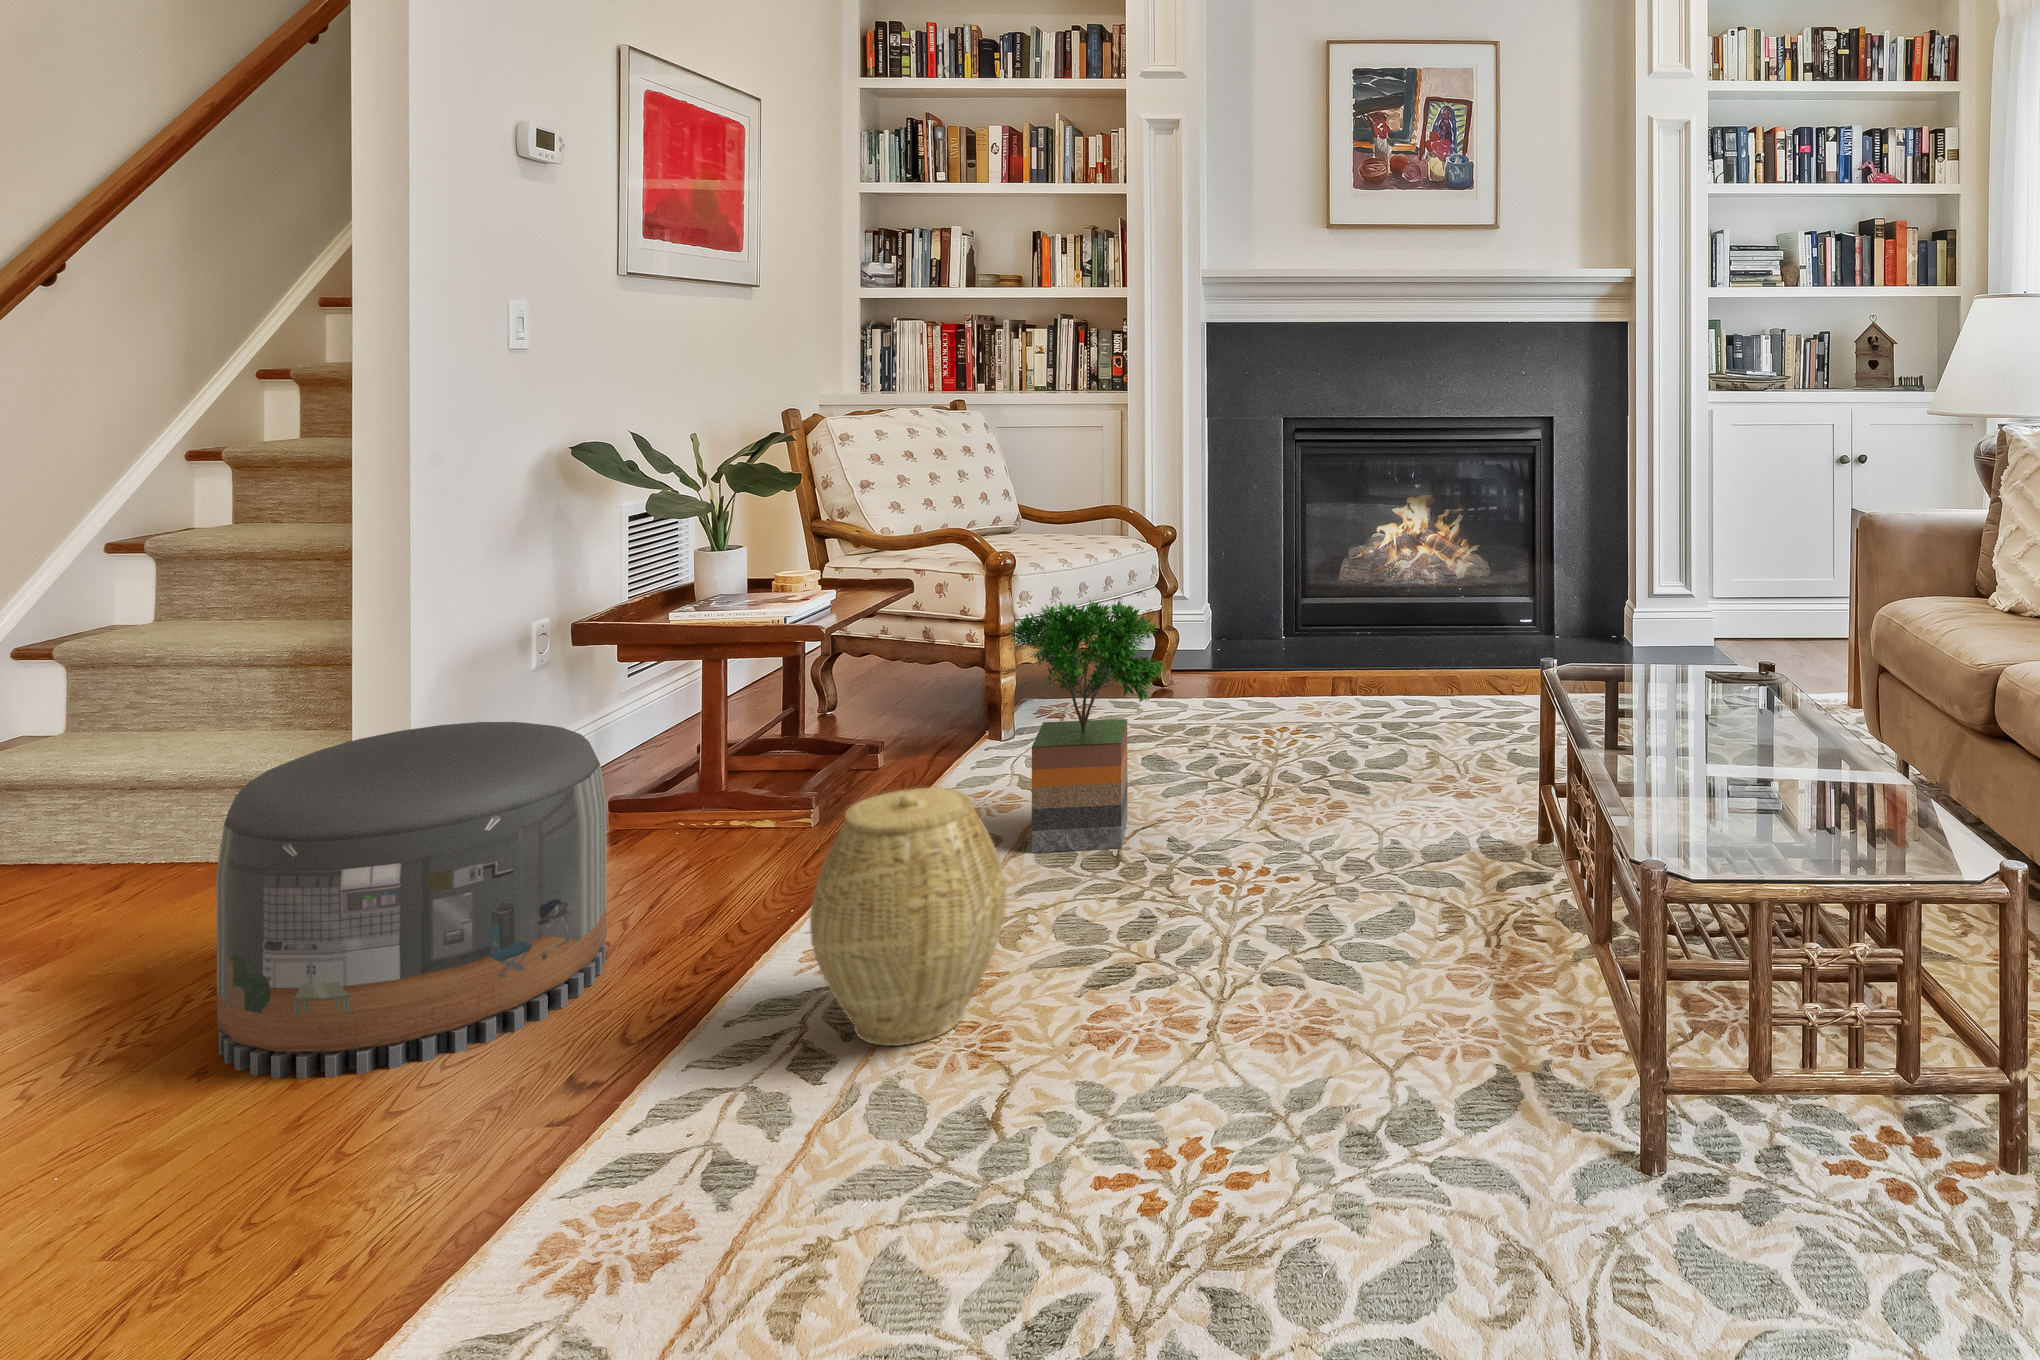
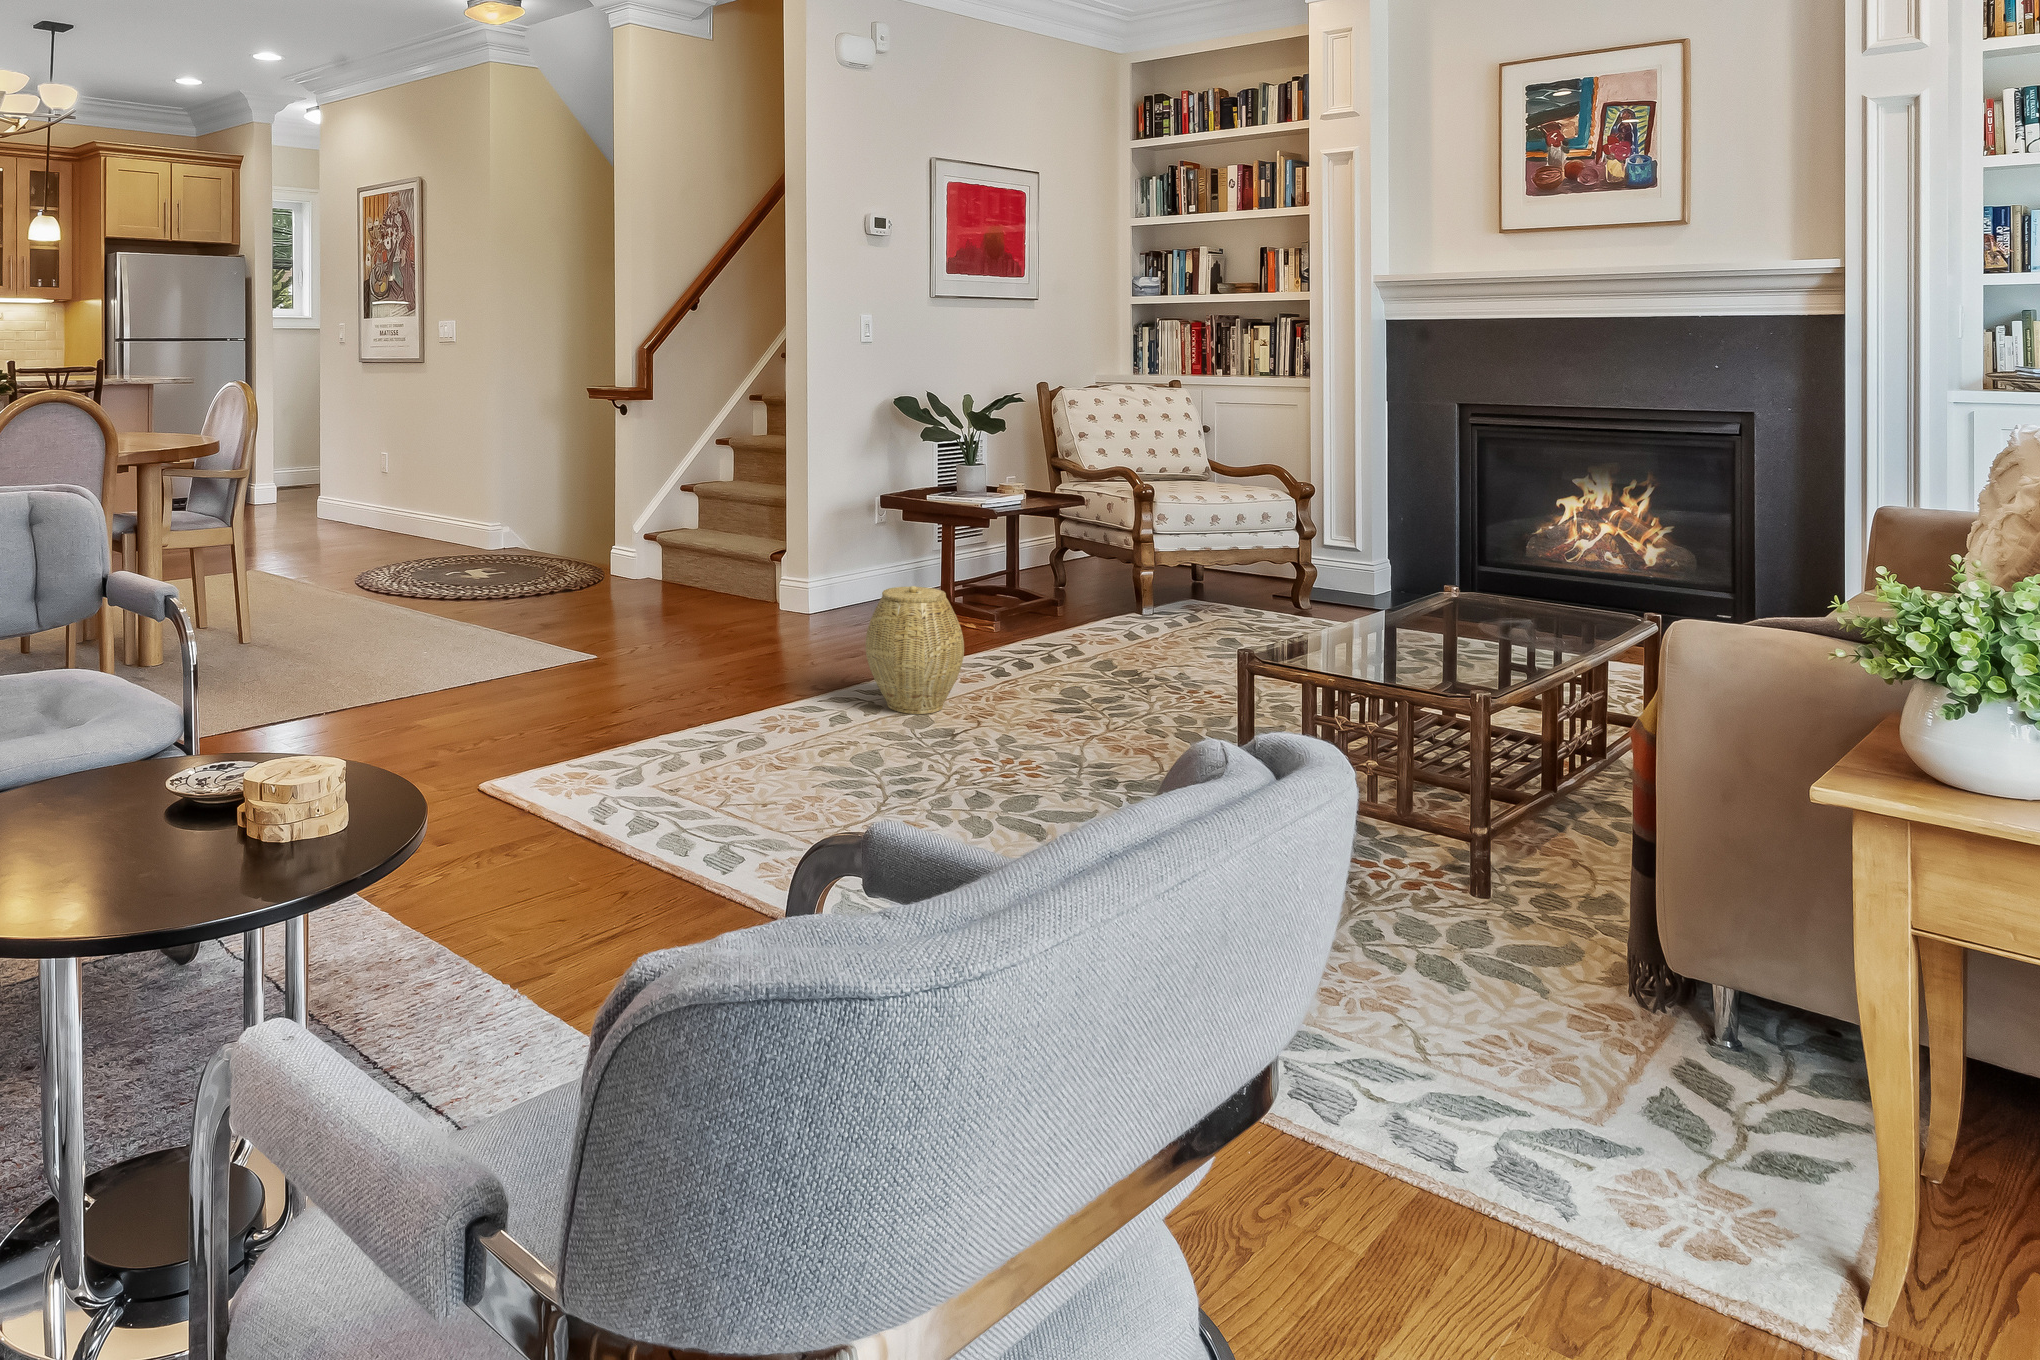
potted tree: present [1008,600,1166,853] -> none [1062,512,1165,677]
pouf: present [217,722,606,1079] -> none [686,526,832,667]

